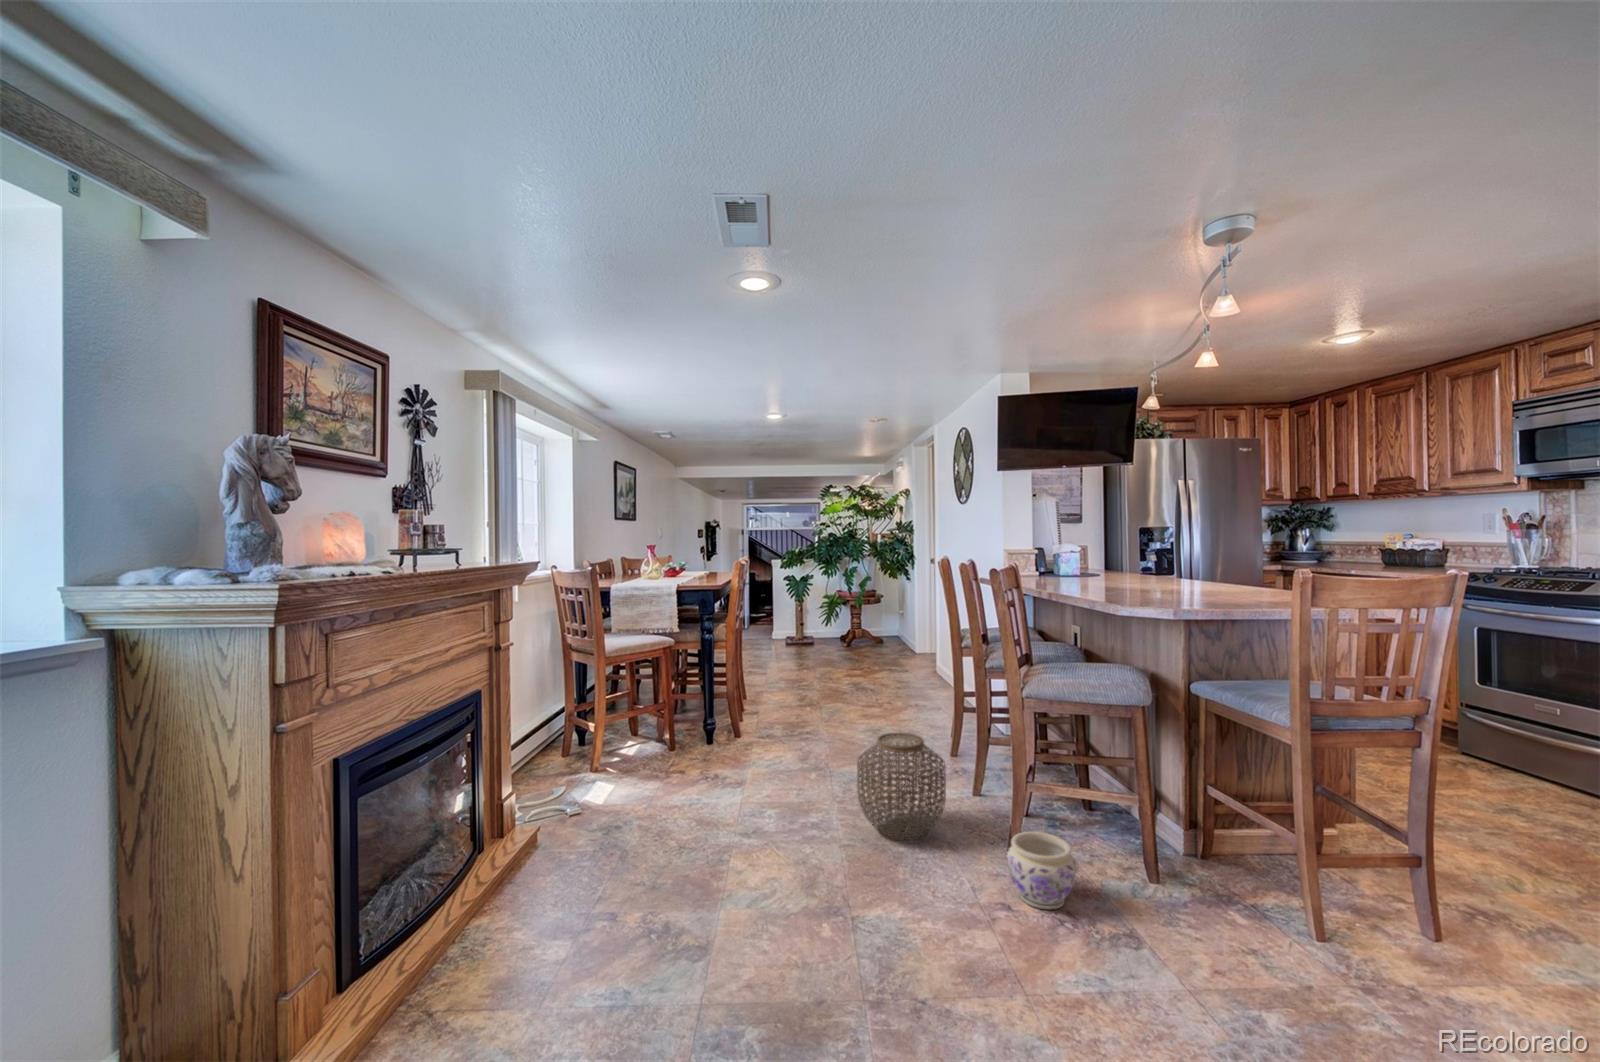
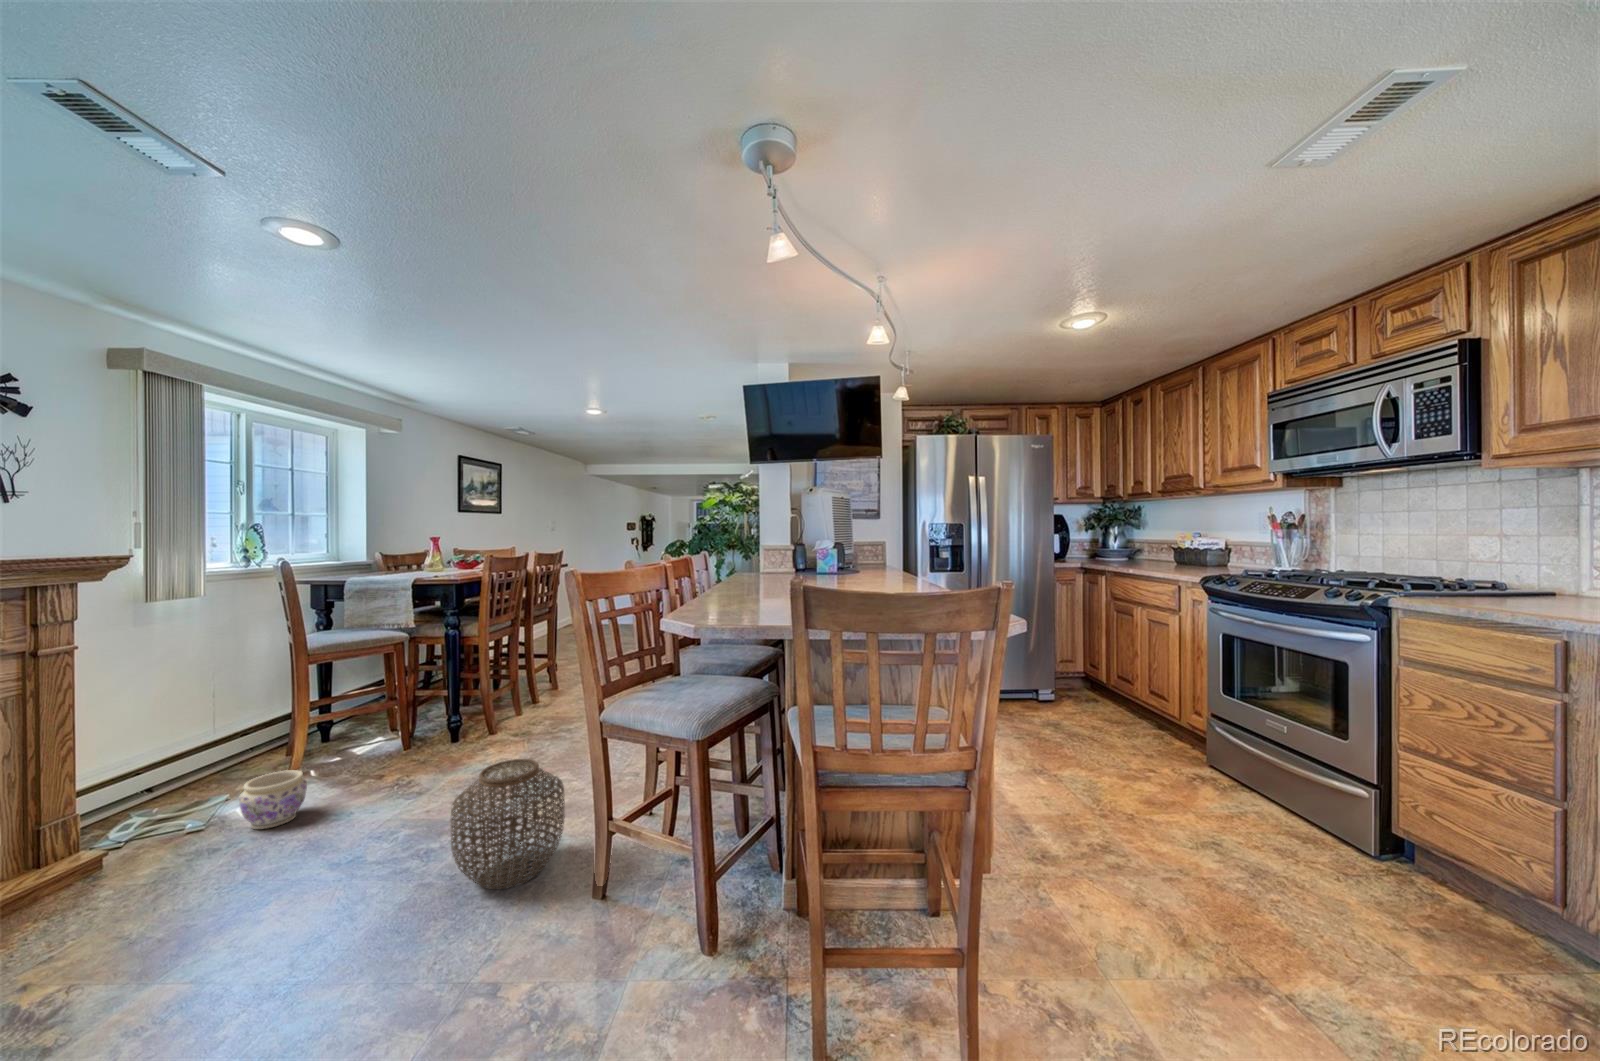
planter: present [1007,832,1076,910] -> present [239,770,307,830]

